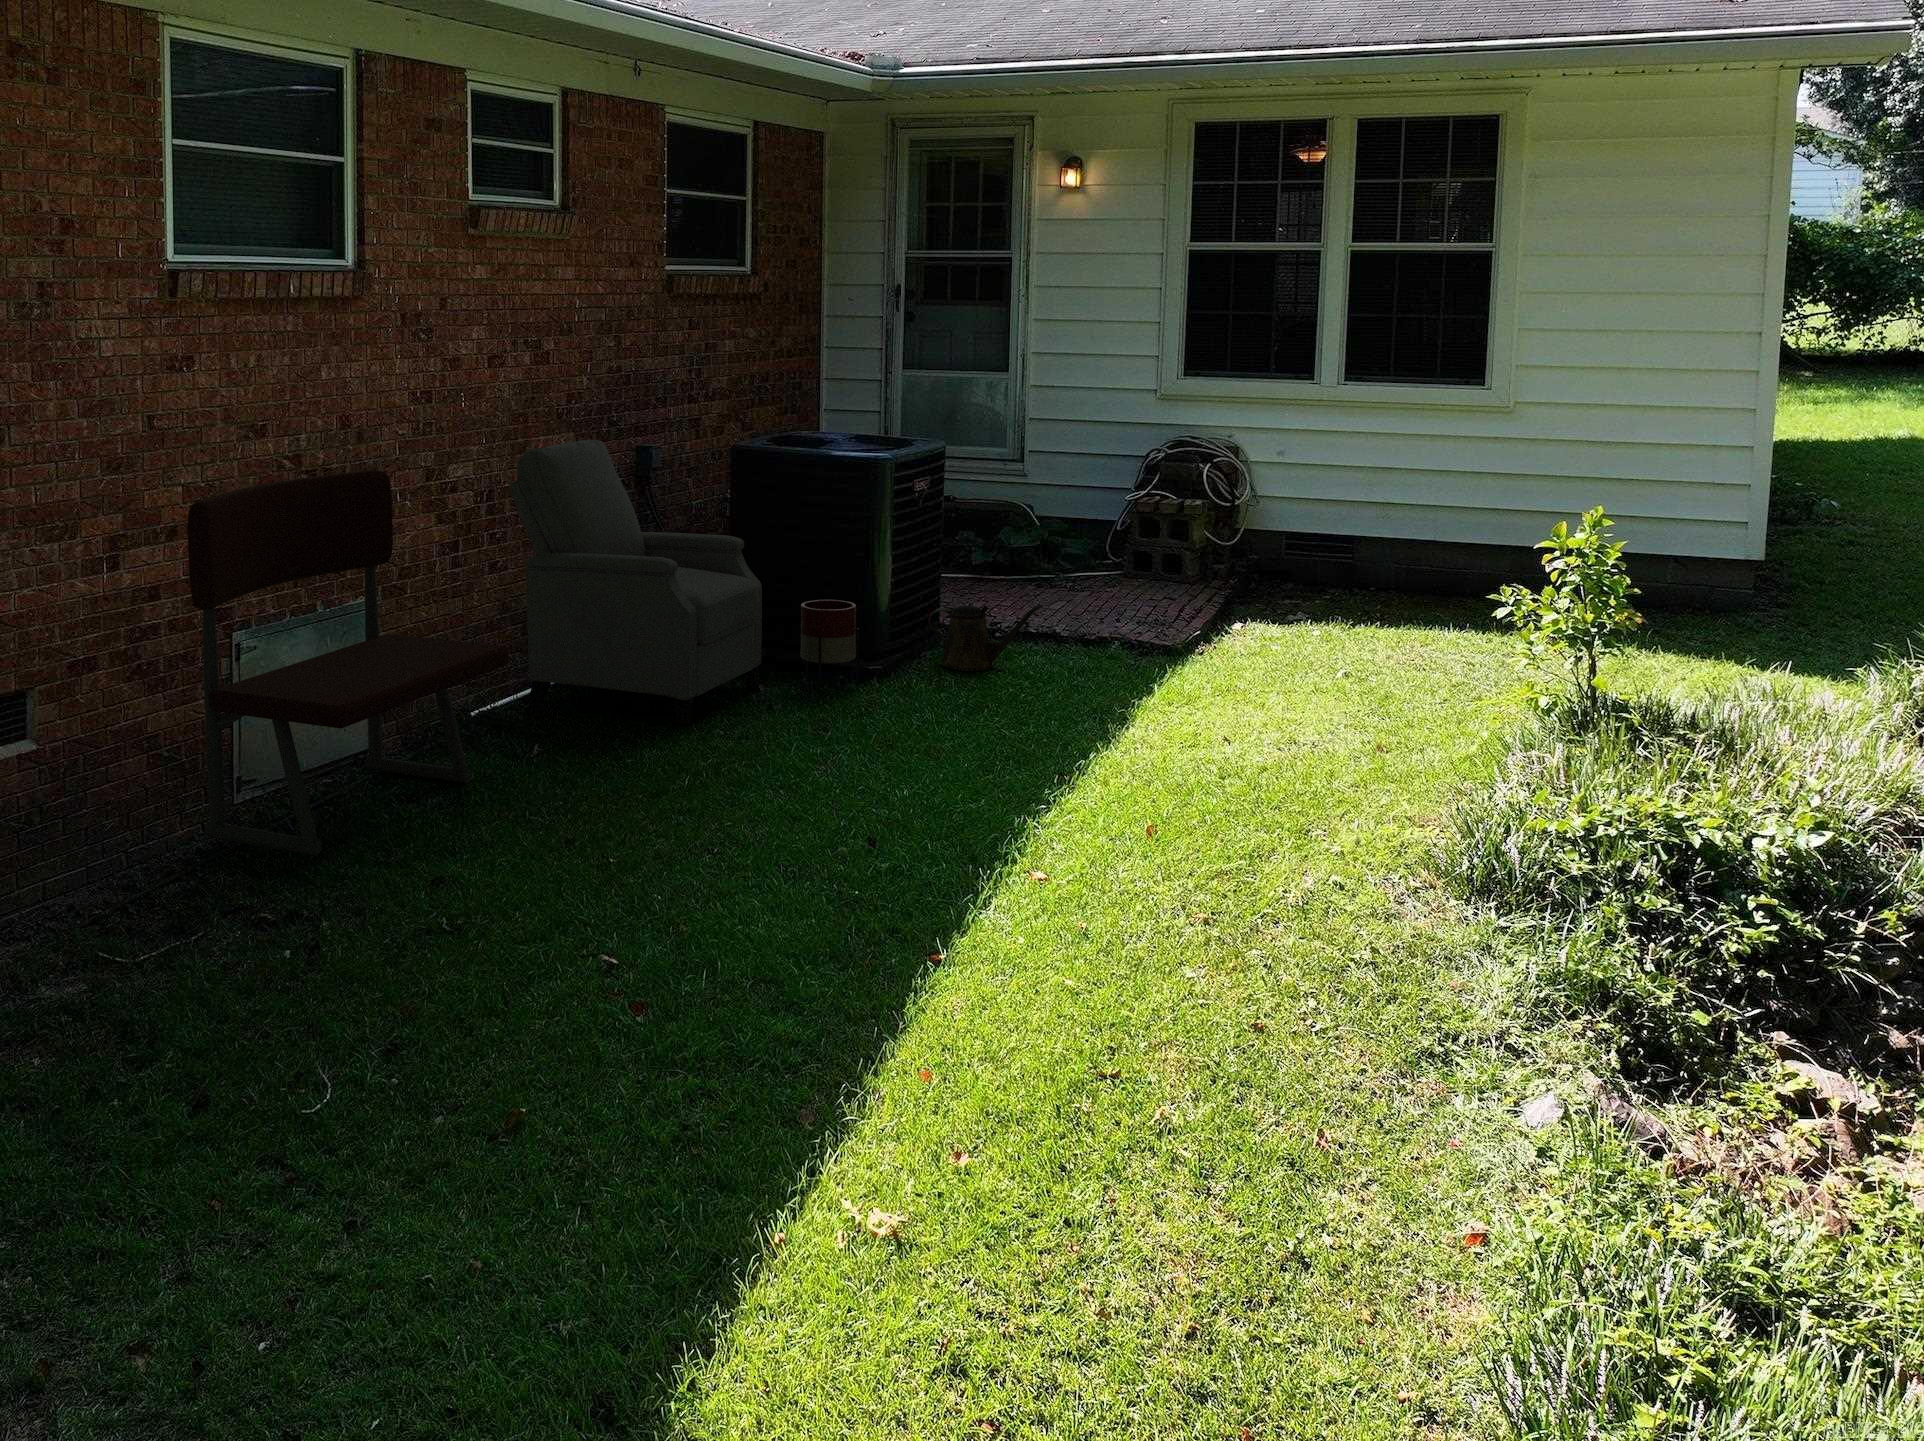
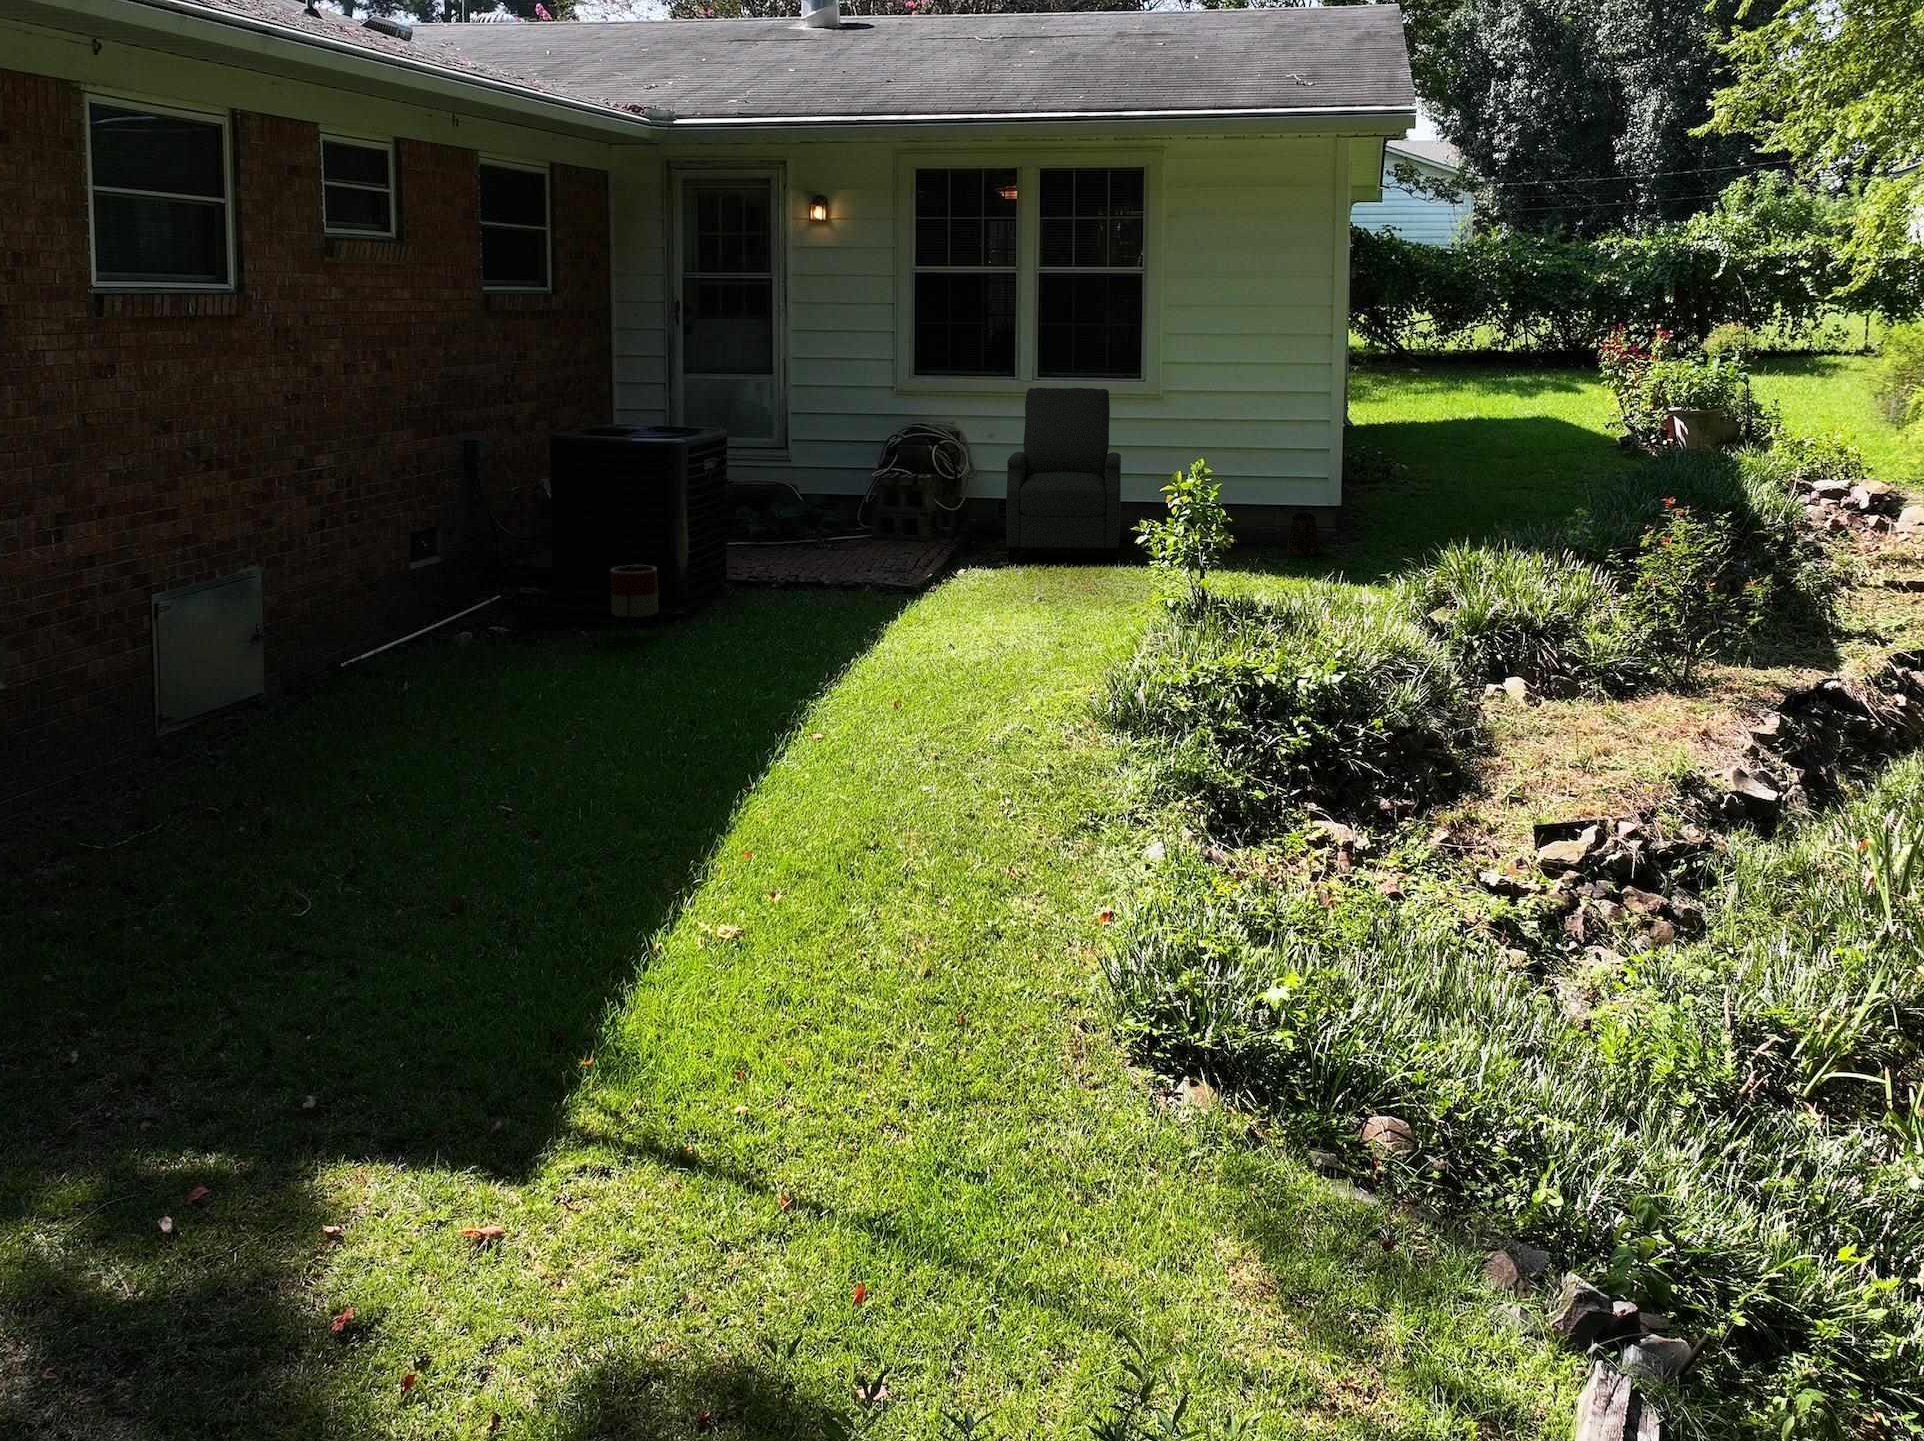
chair: present [509,440,762,724] -> present [1006,388,1121,564]
bench: present [188,470,509,856] -> none [93,461,373,781]
watering can: present [929,605,1043,671] -> present [1286,512,1322,556]

